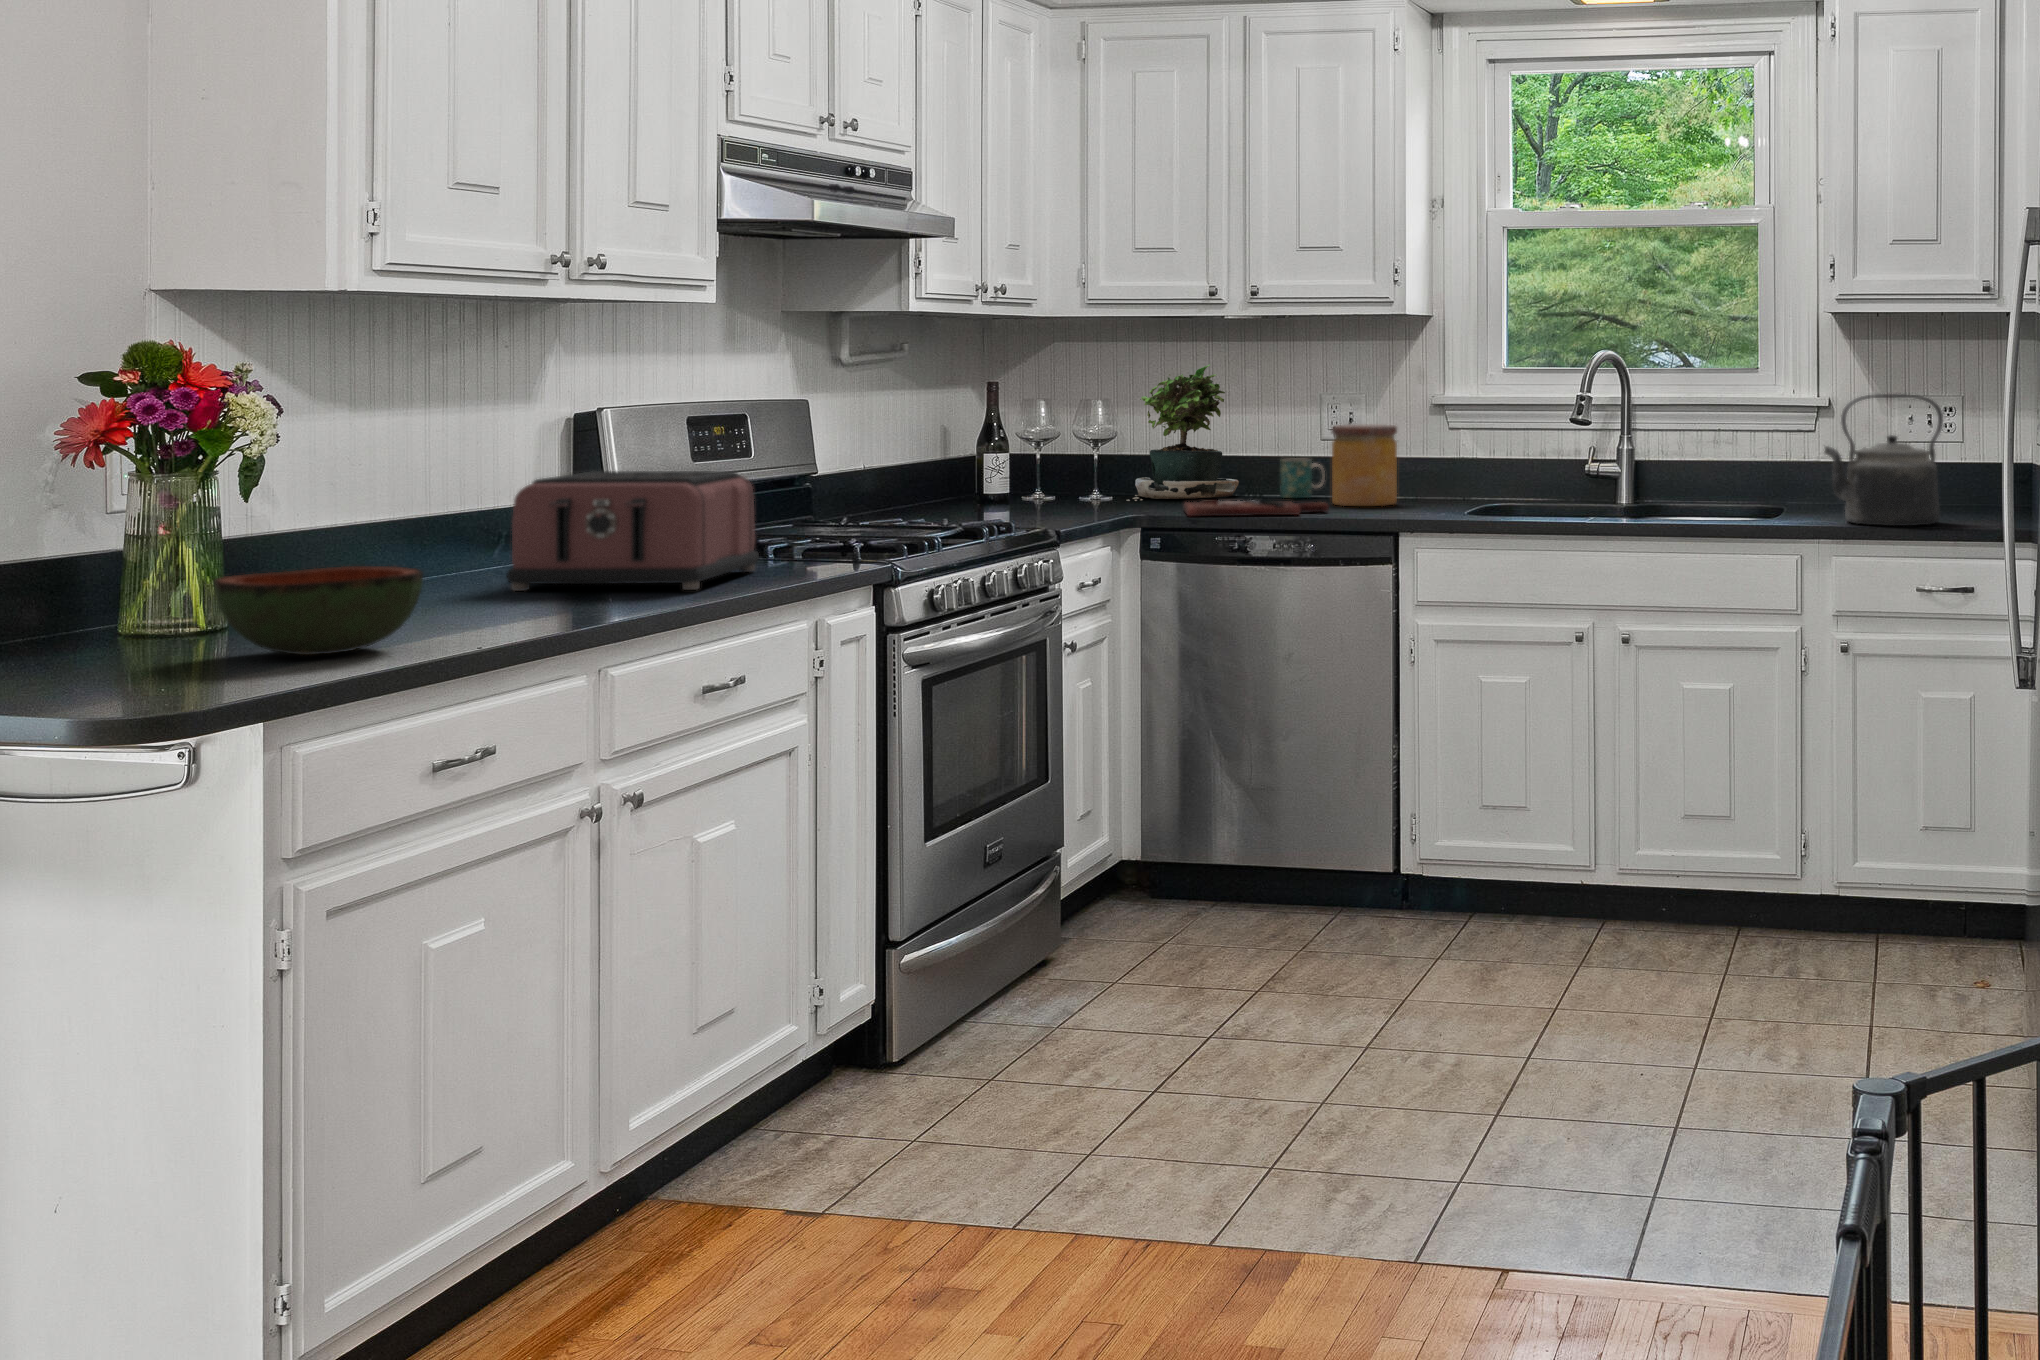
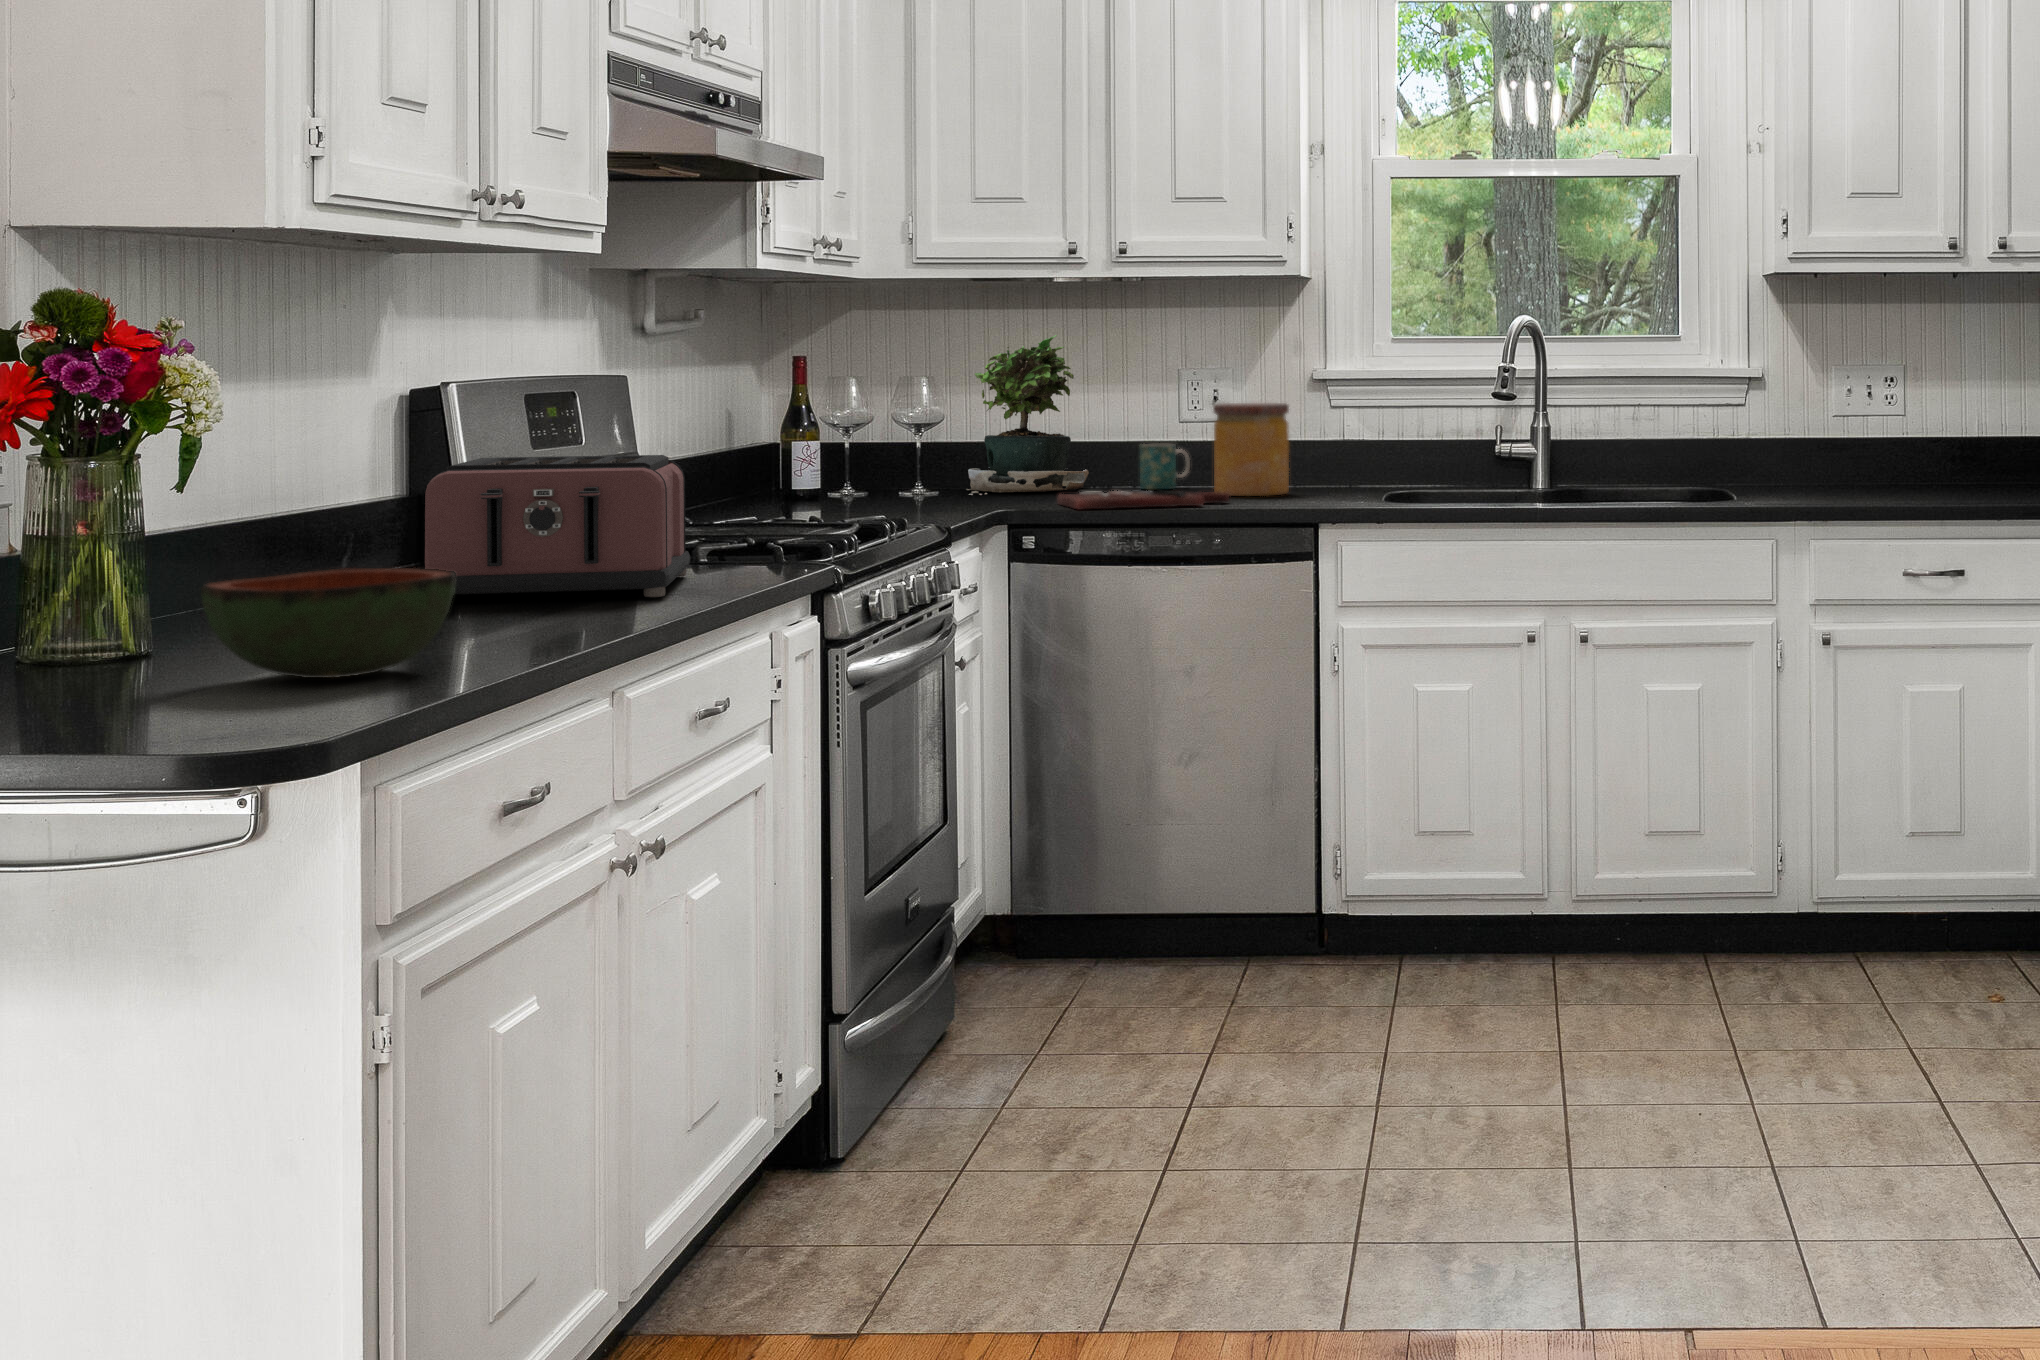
kettle: present [1824,394,1943,526] -> none [1787,362,1910,504]

